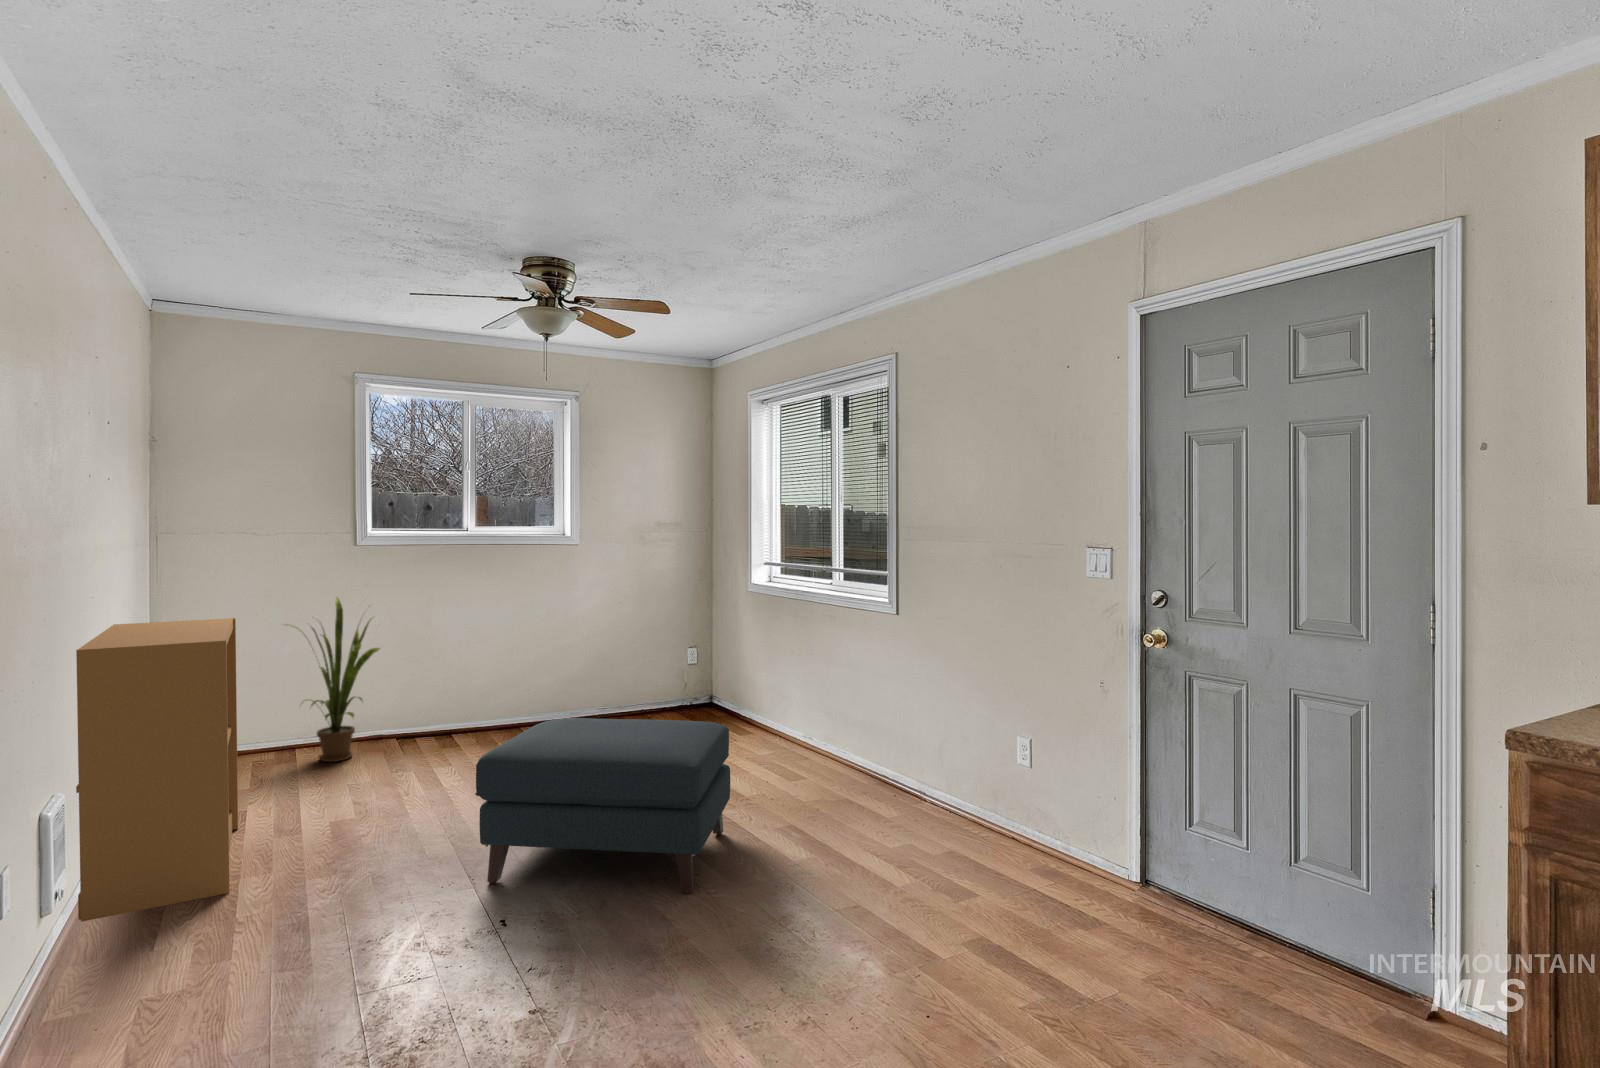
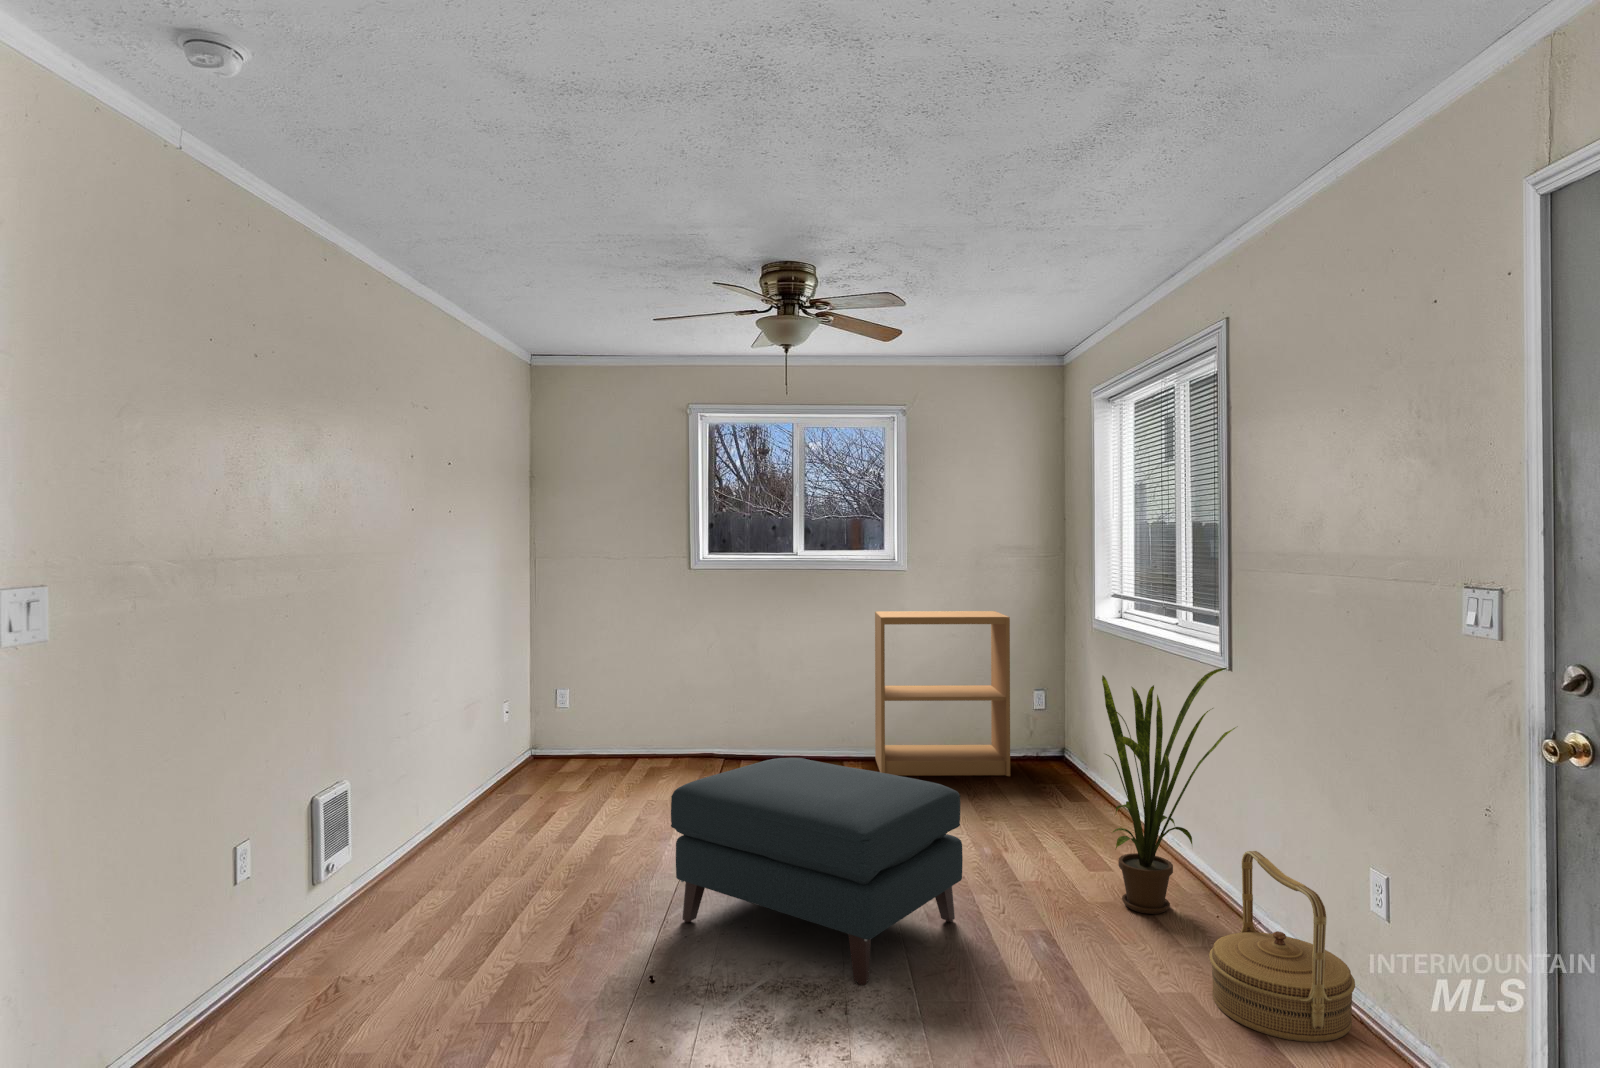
house plant: present [297,598,380,762] -> present [1102,668,1236,914]
bookshelf: present [76,618,238,922] -> present [875,611,1010,776]
woven basket: none [921,738,1011,858] -> present [1209,851,1355,1042]

